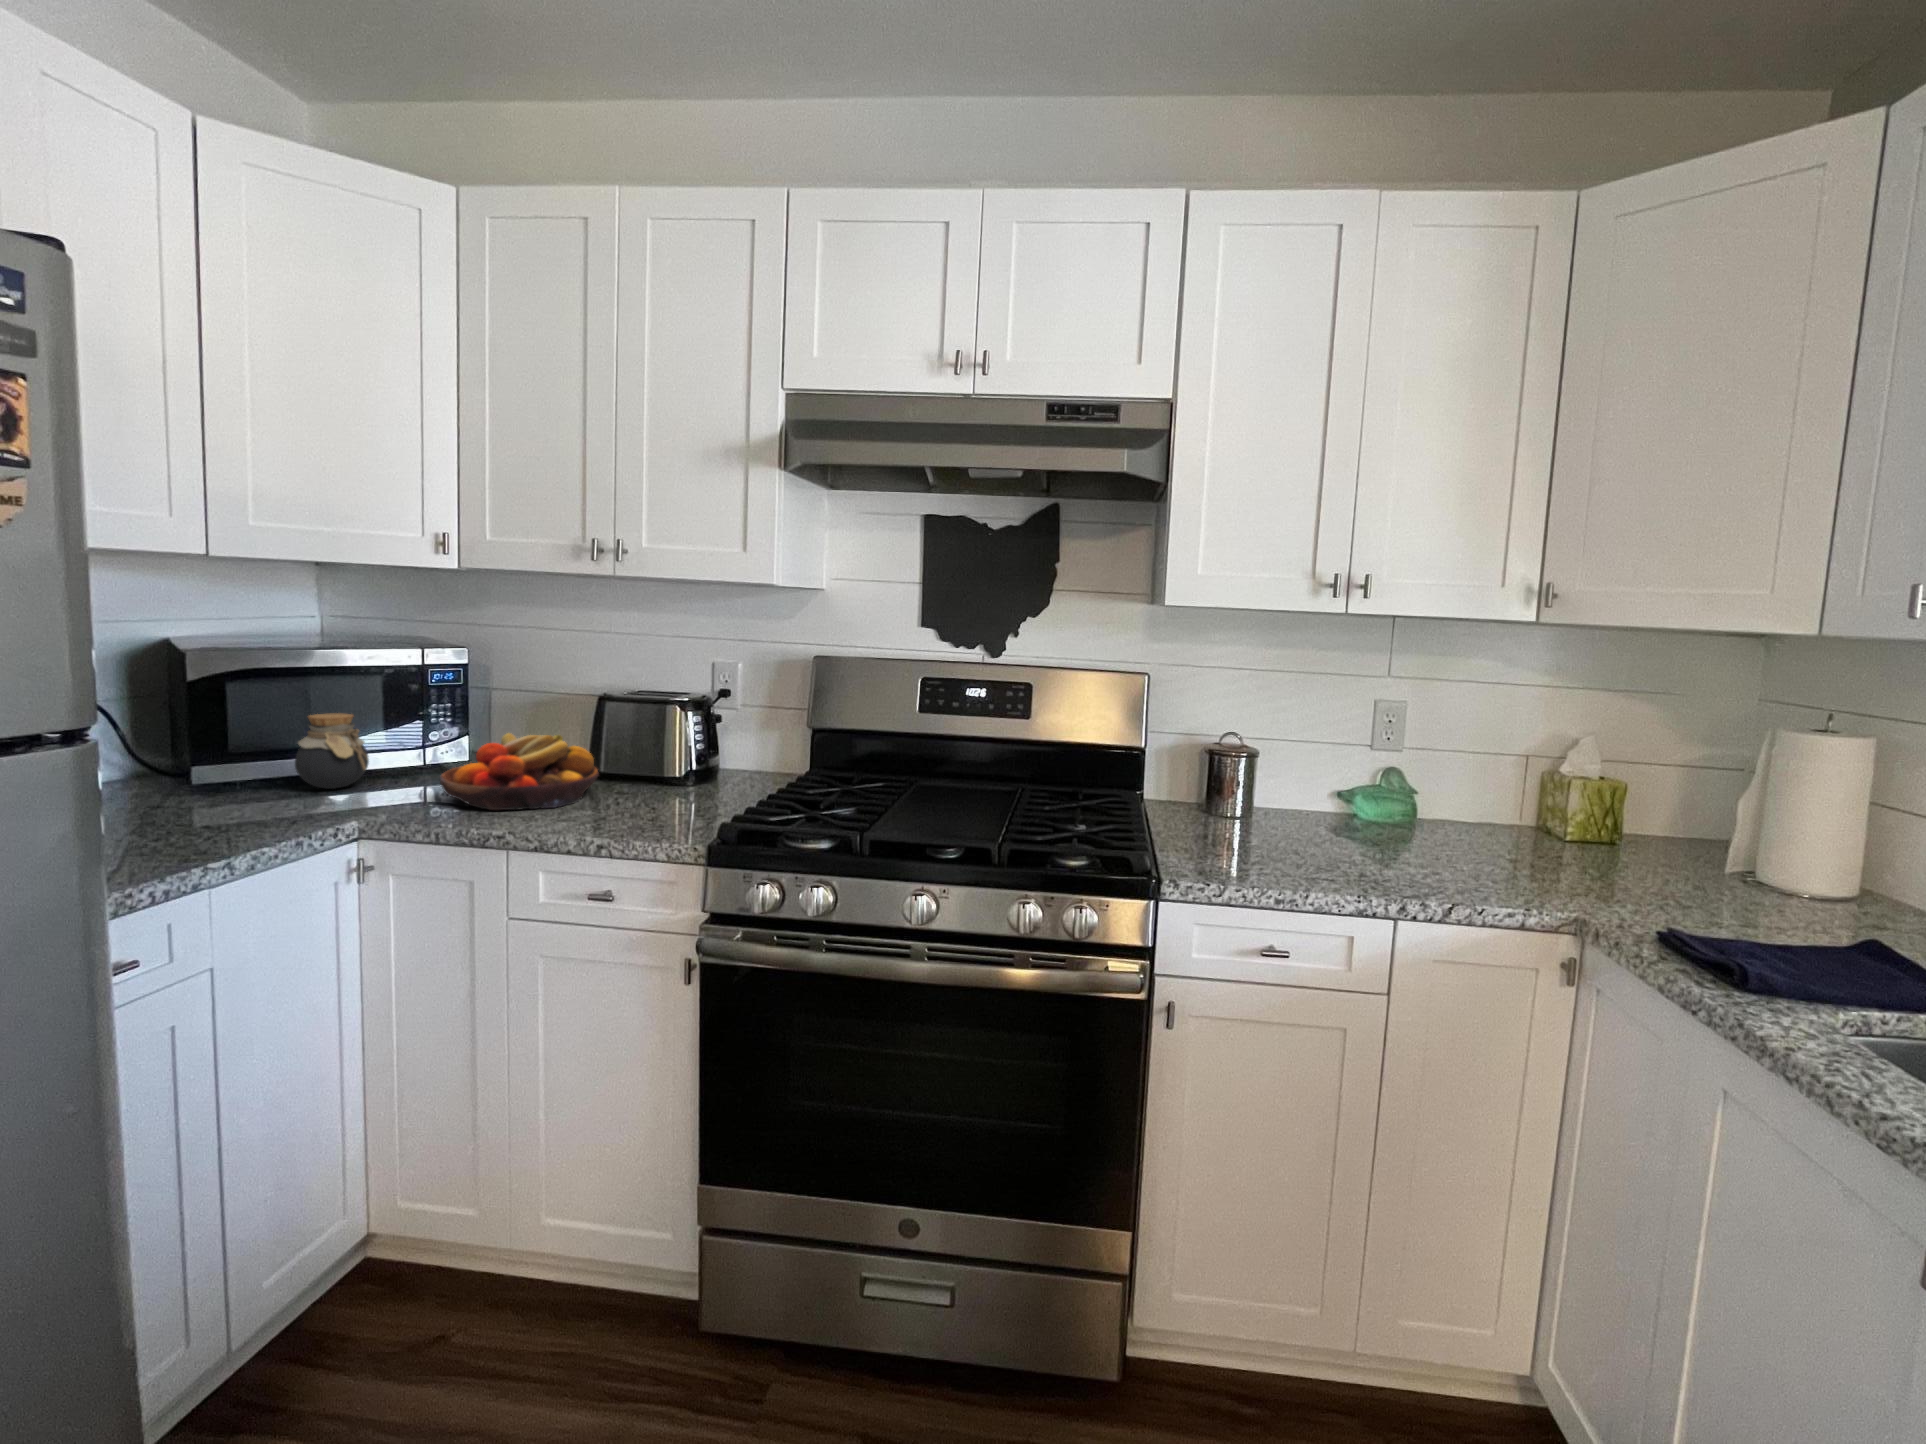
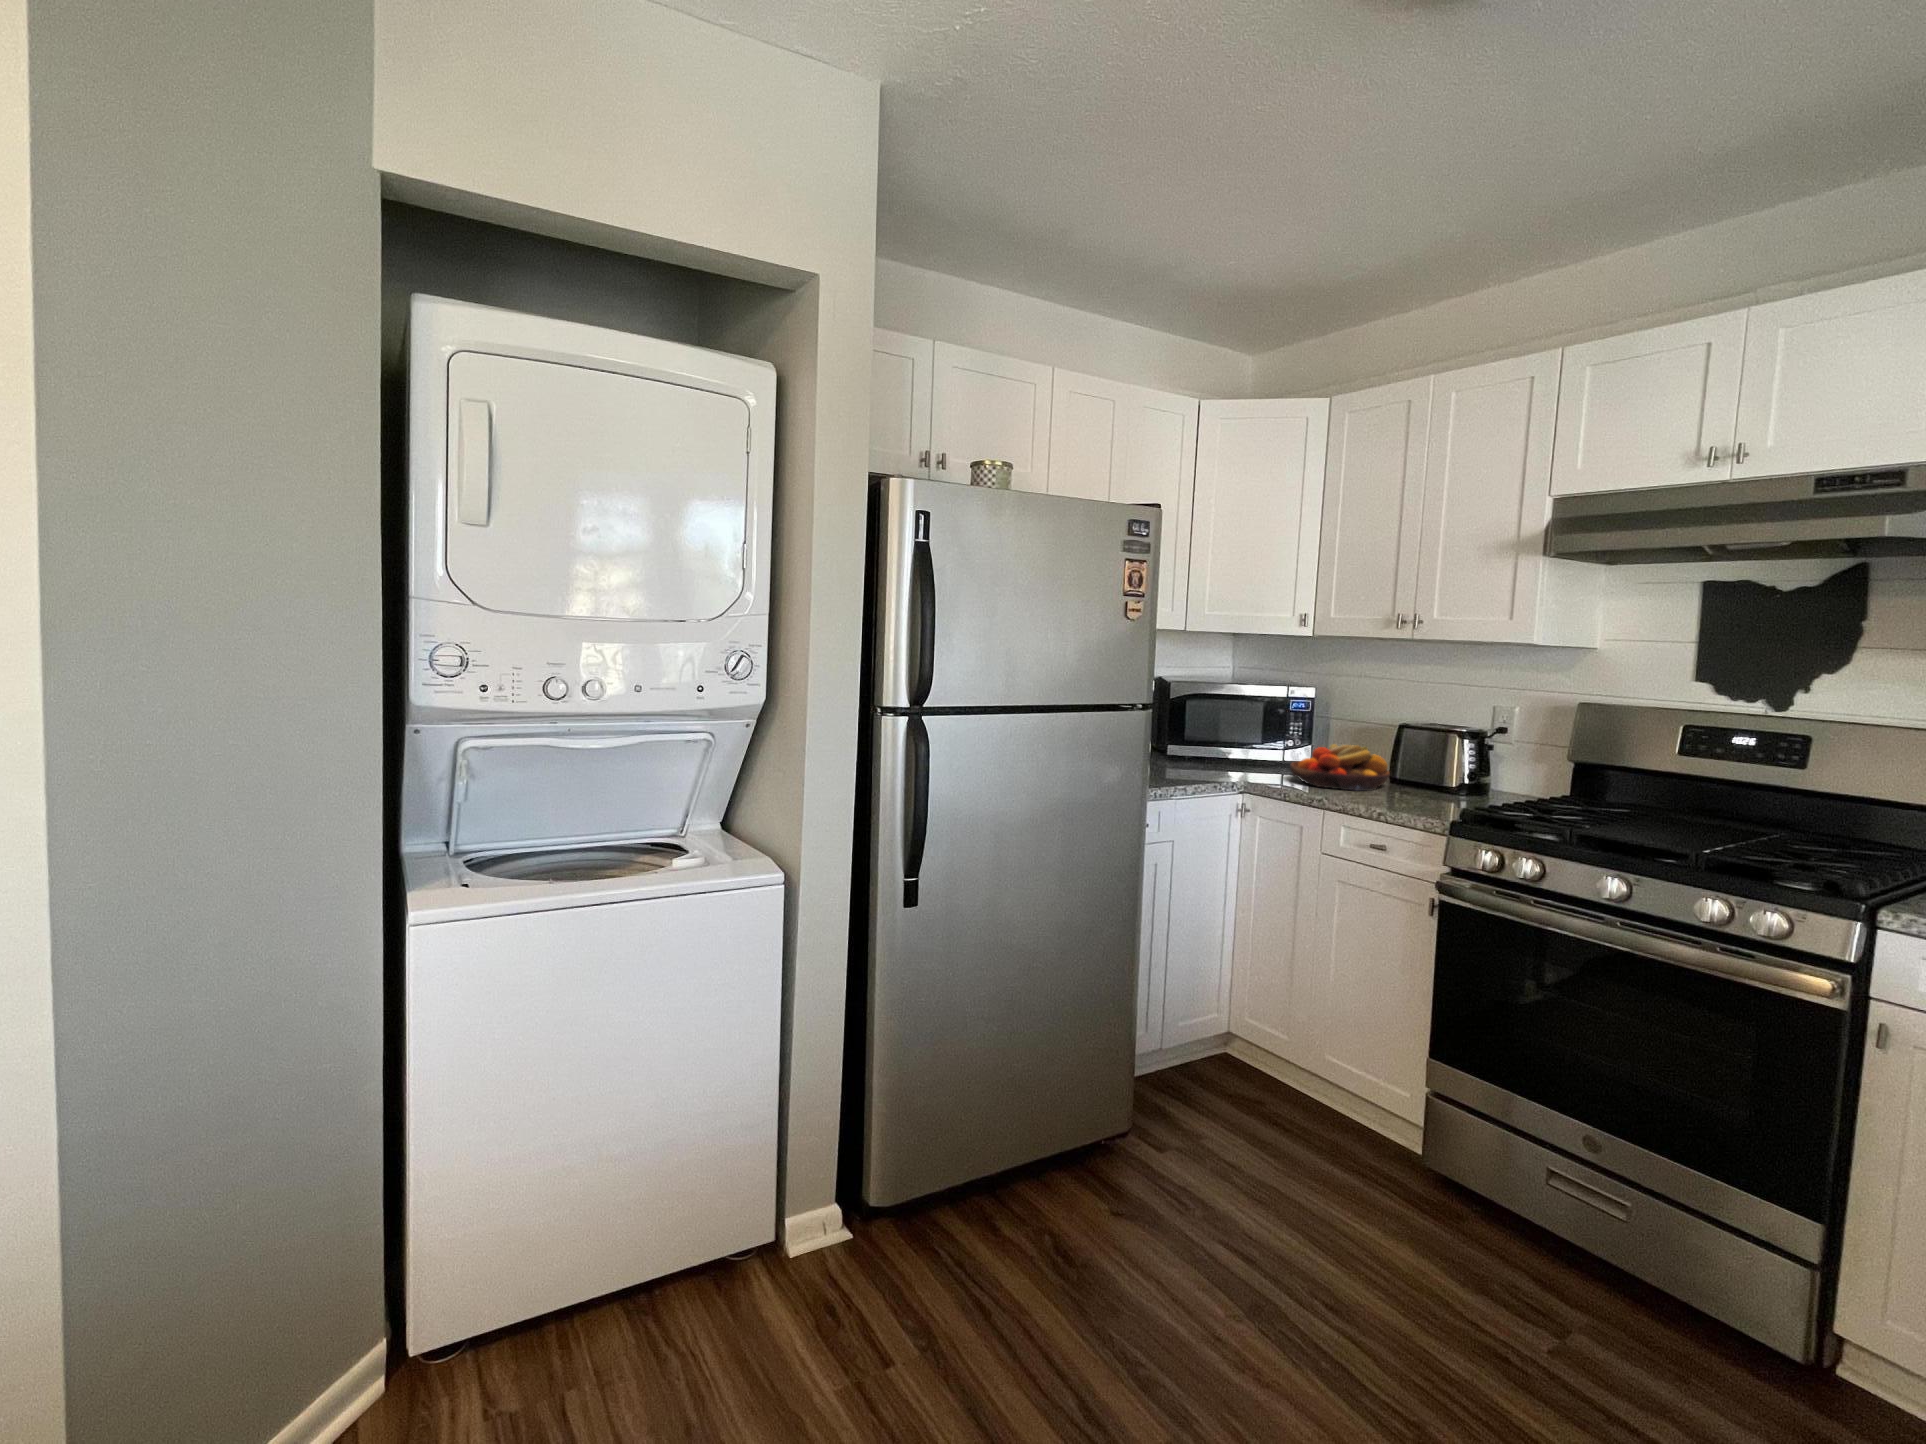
jar: present [295,713,369,789] -> none [1215,723,1253,767]

